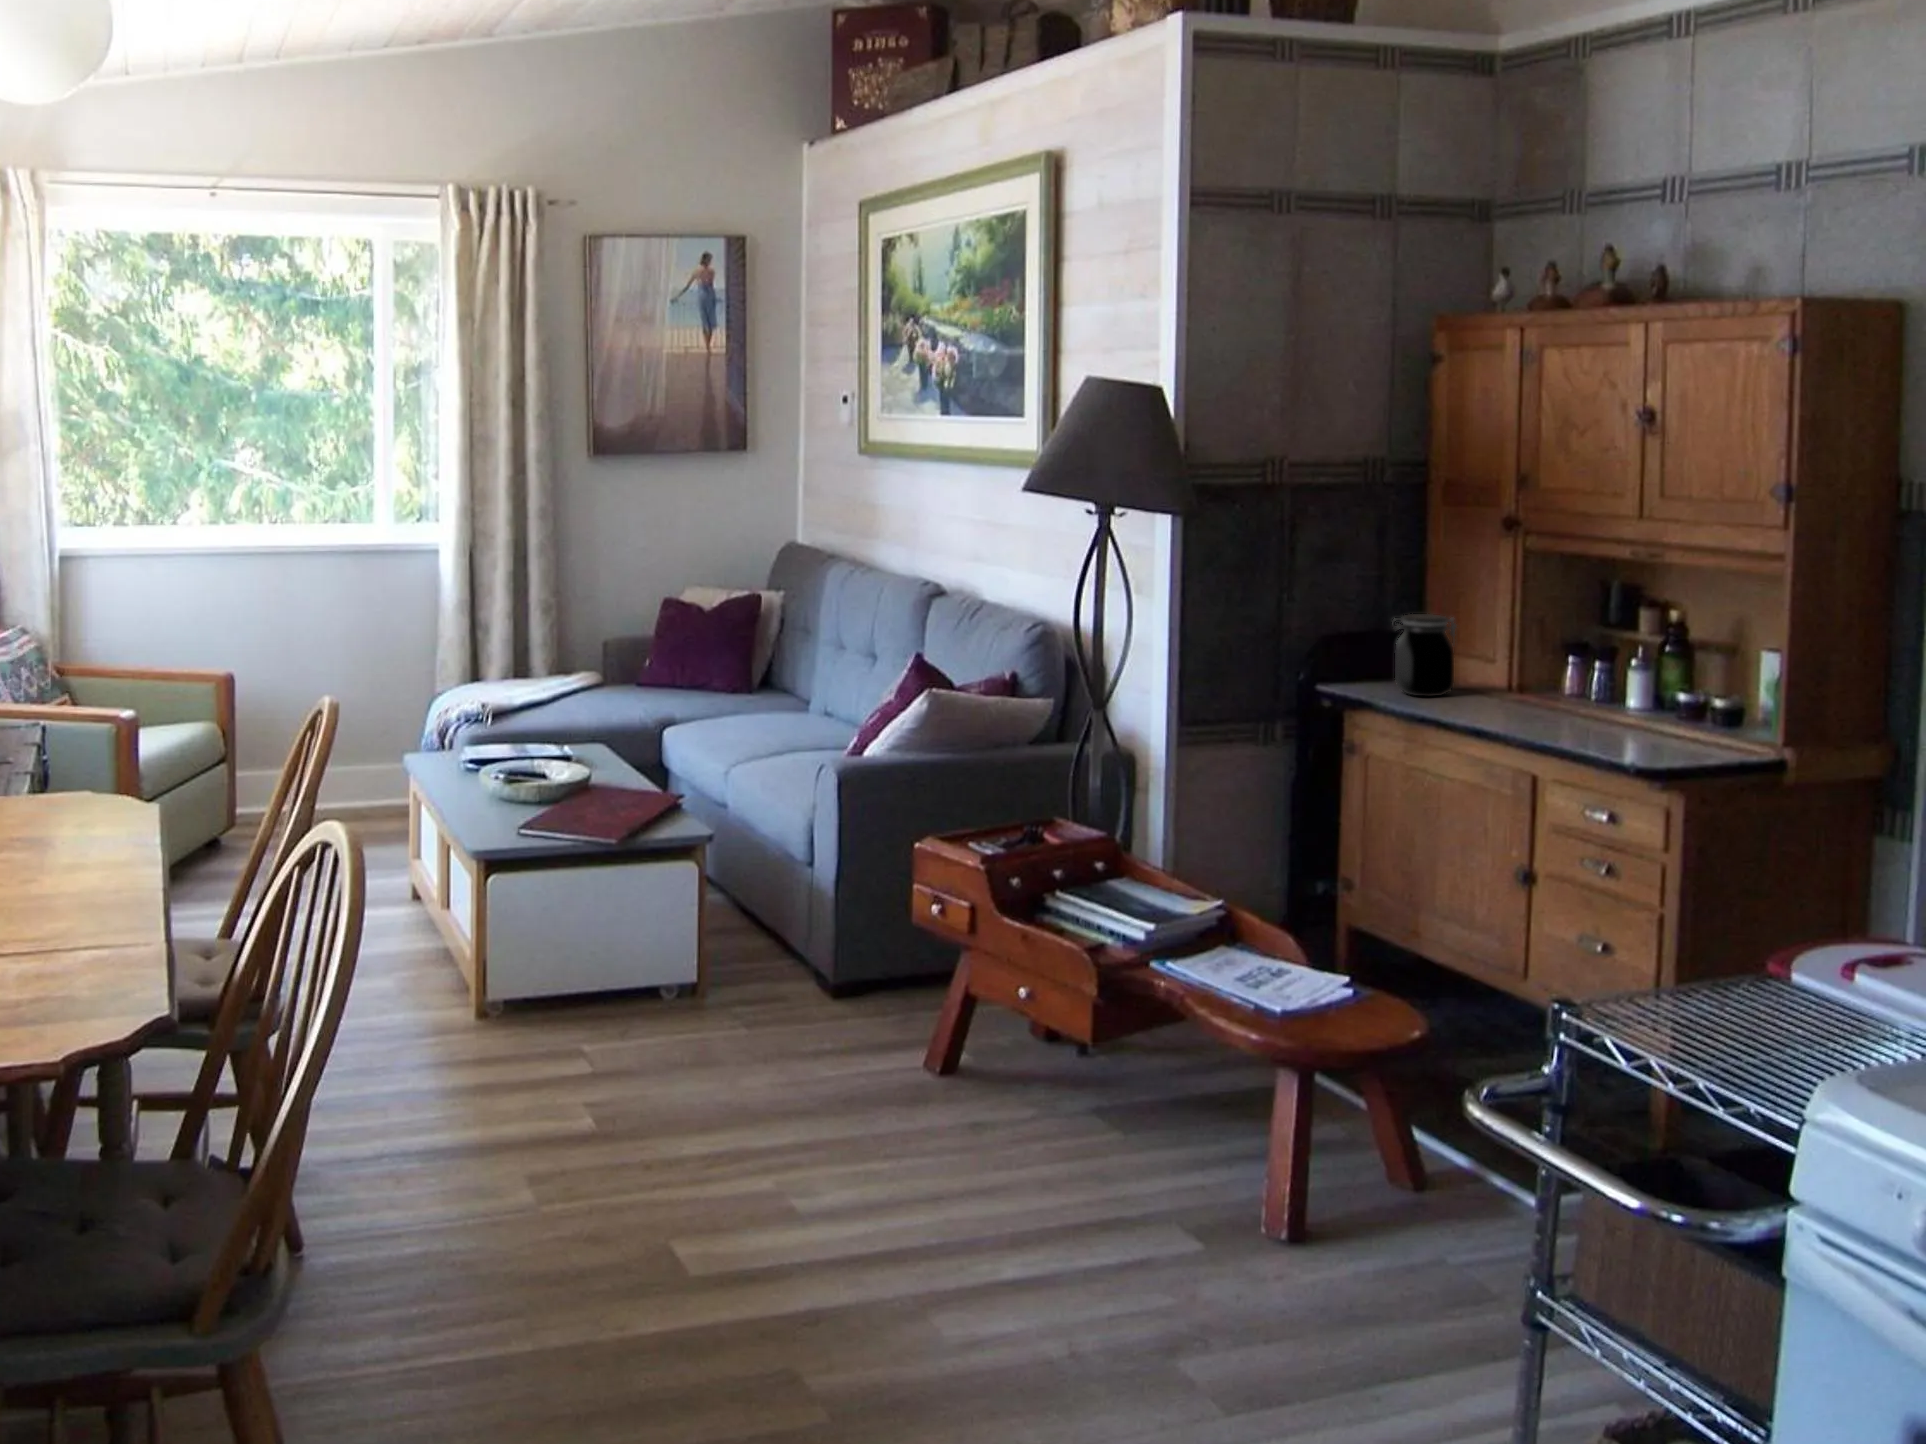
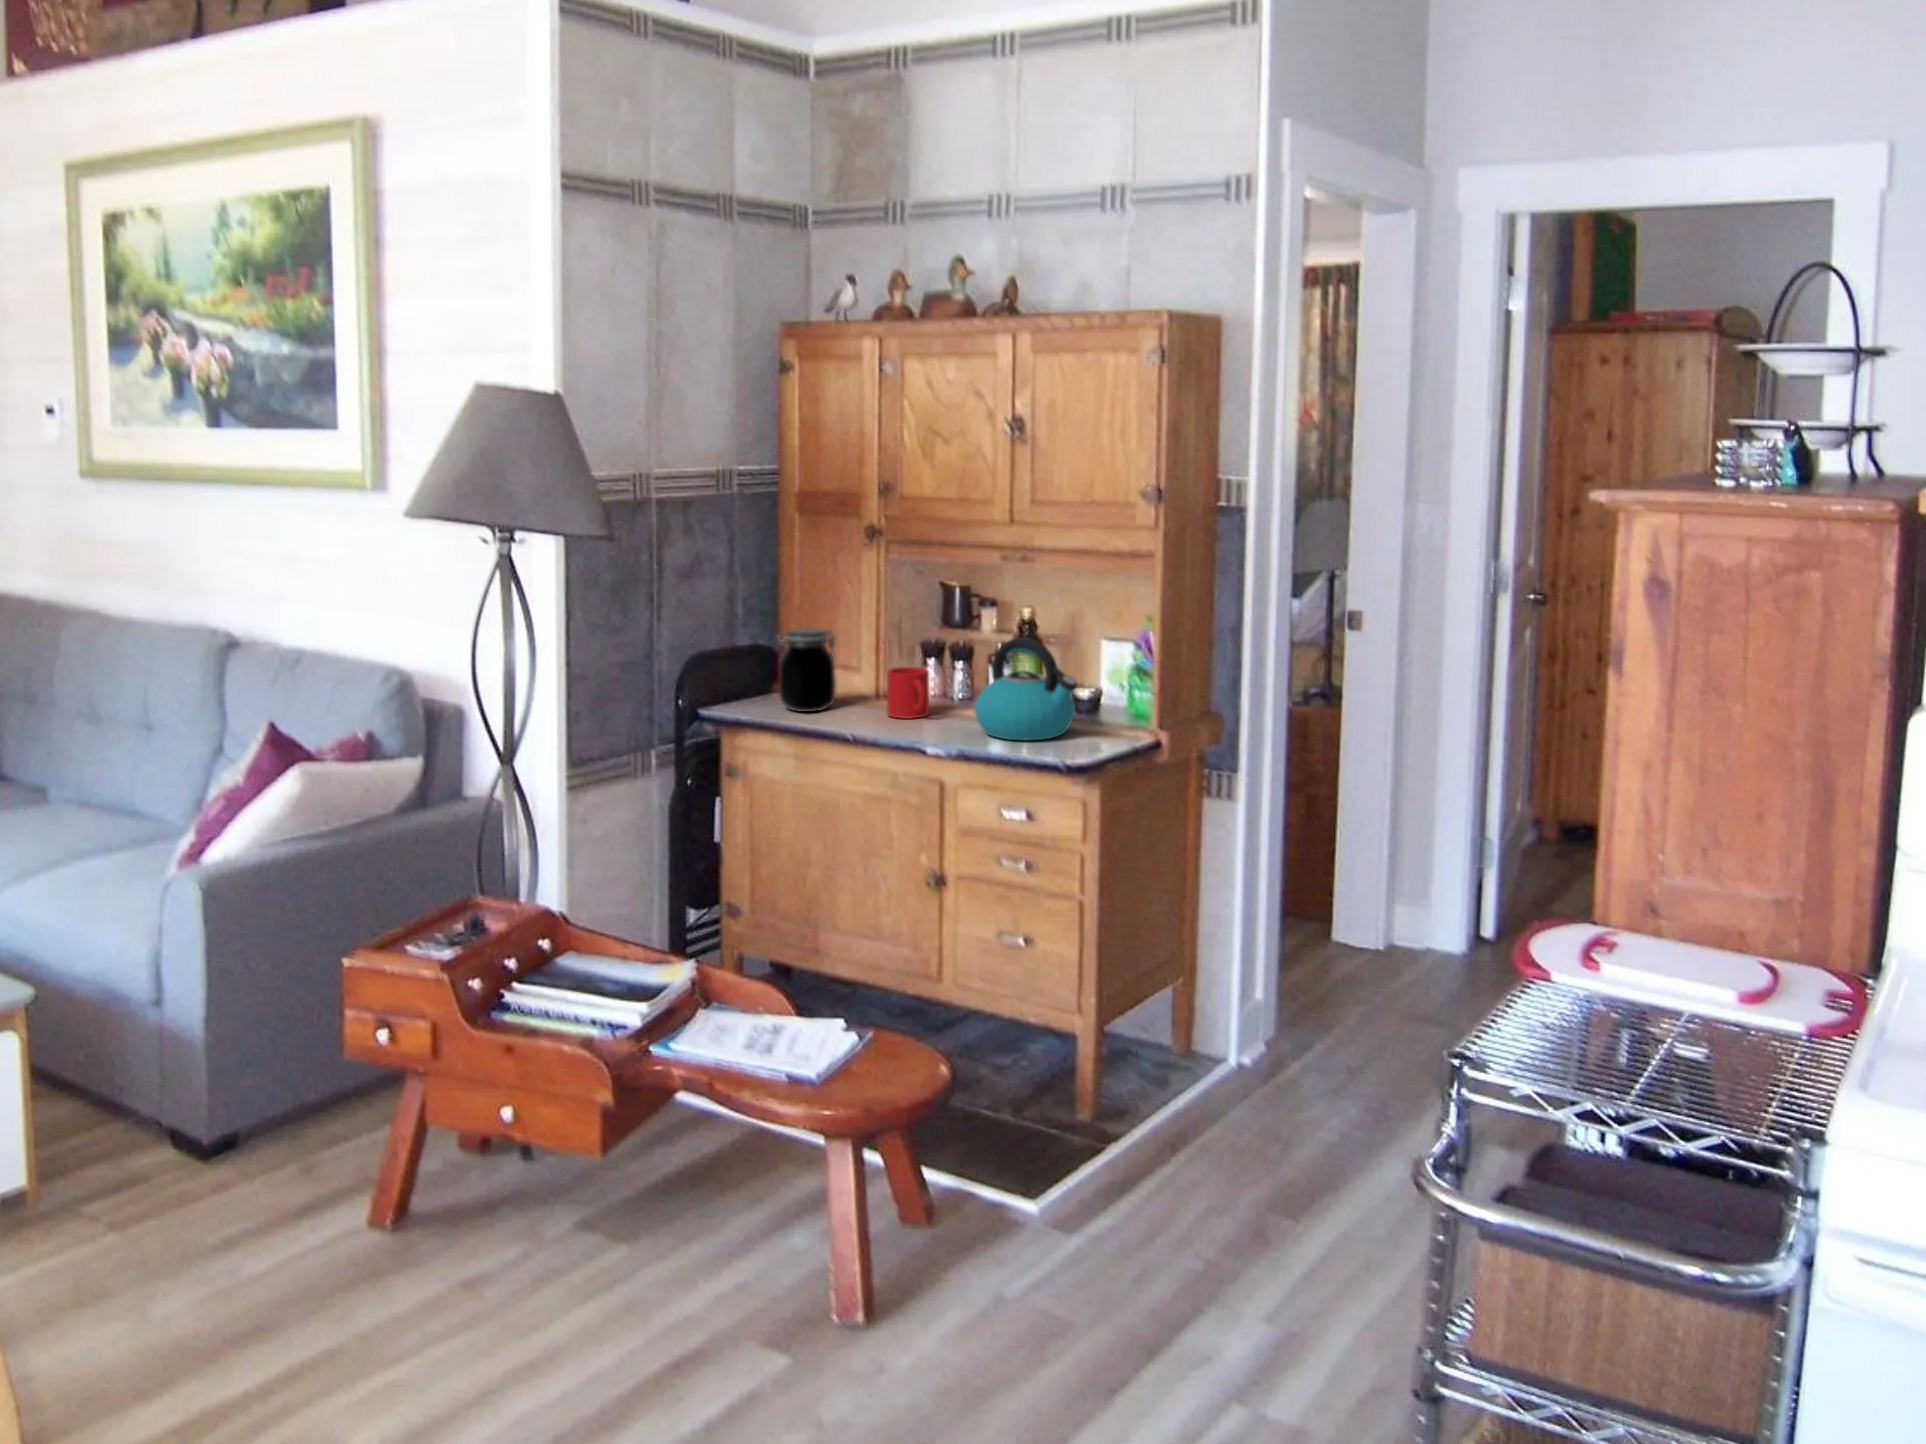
kettle: none [1572,638,1692,745] -> present [975,638,1077,740]
mug: none [1499,660,1547,713] -> present [887,667,929,719]

